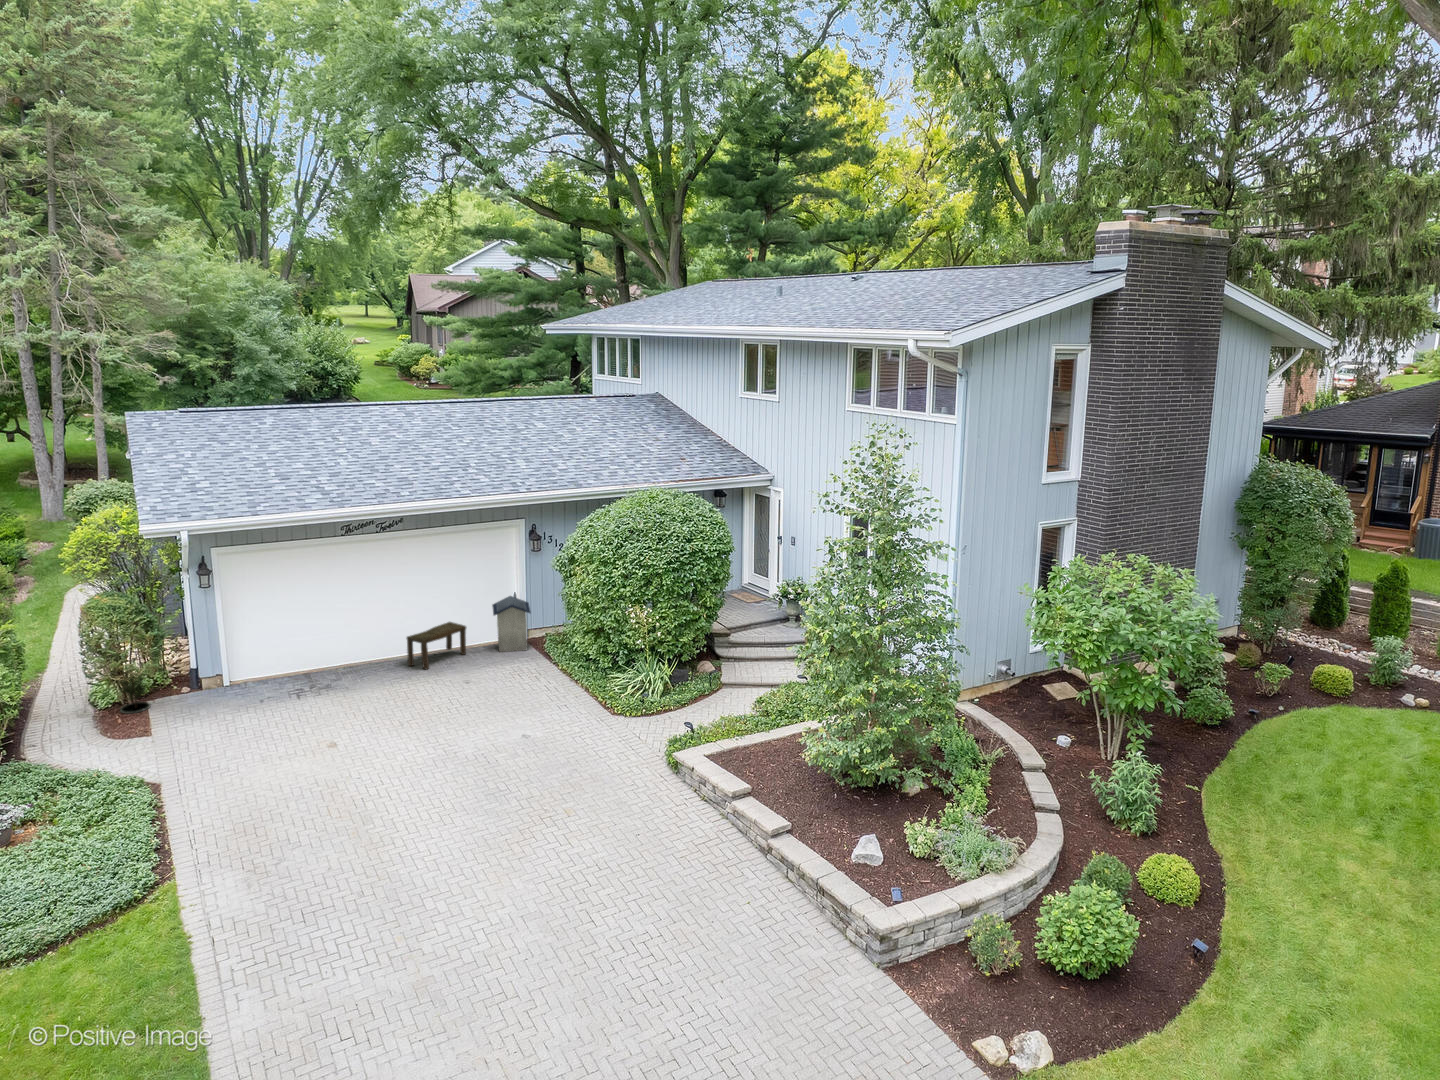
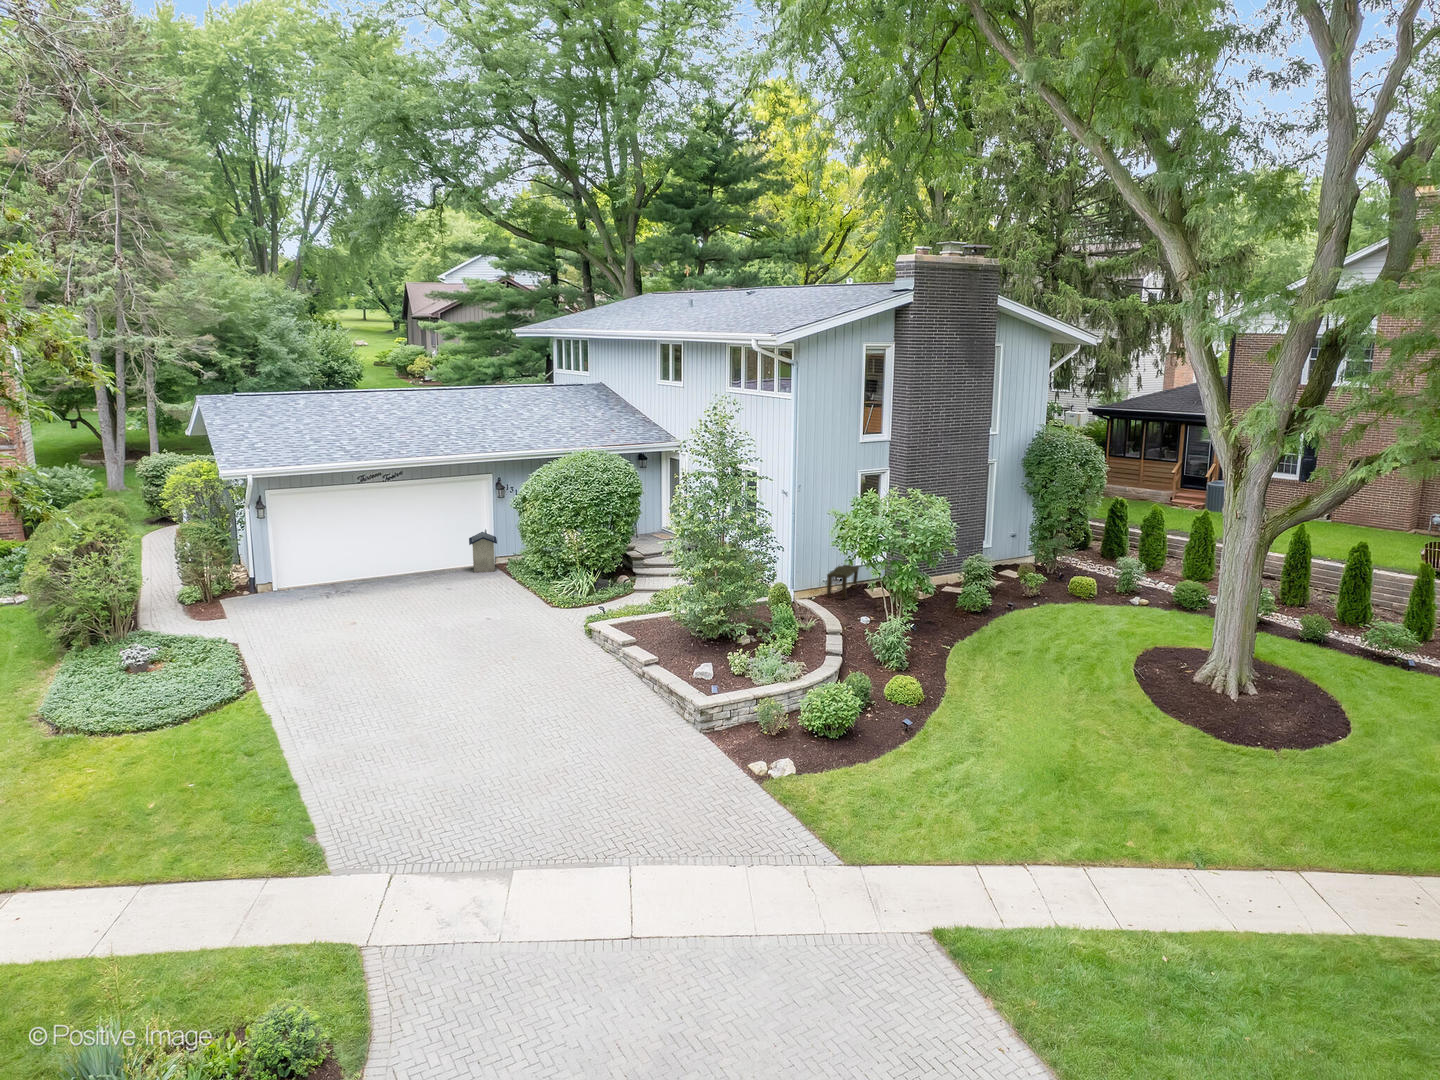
bench: present [406,622,466,669] -> present [827,565,859,599]
potted tree: present [119,670,151,714] -> none [198,572,223,606]

